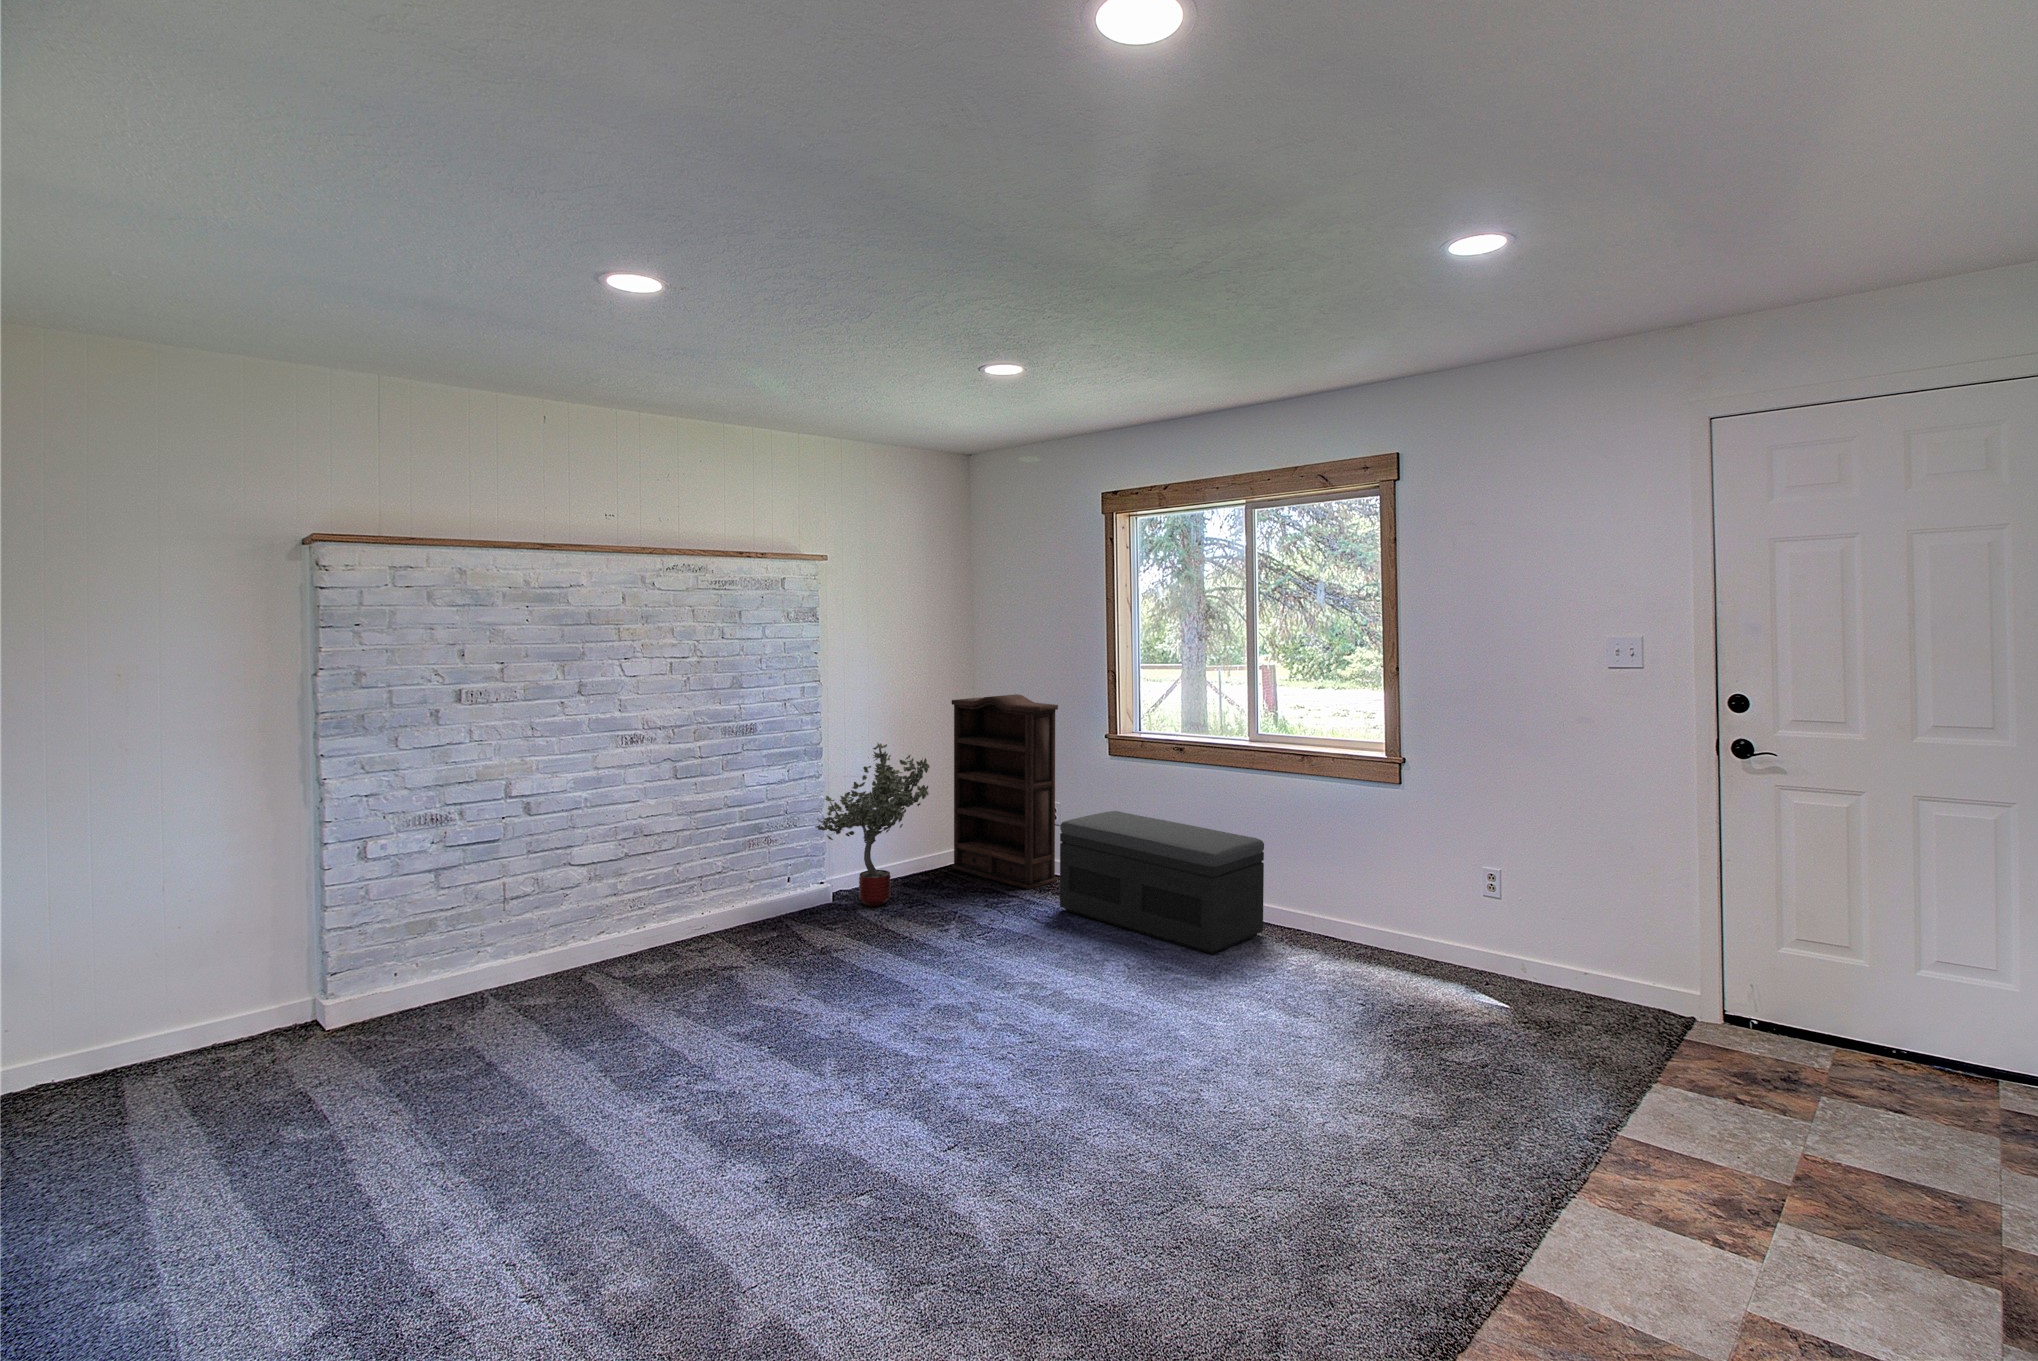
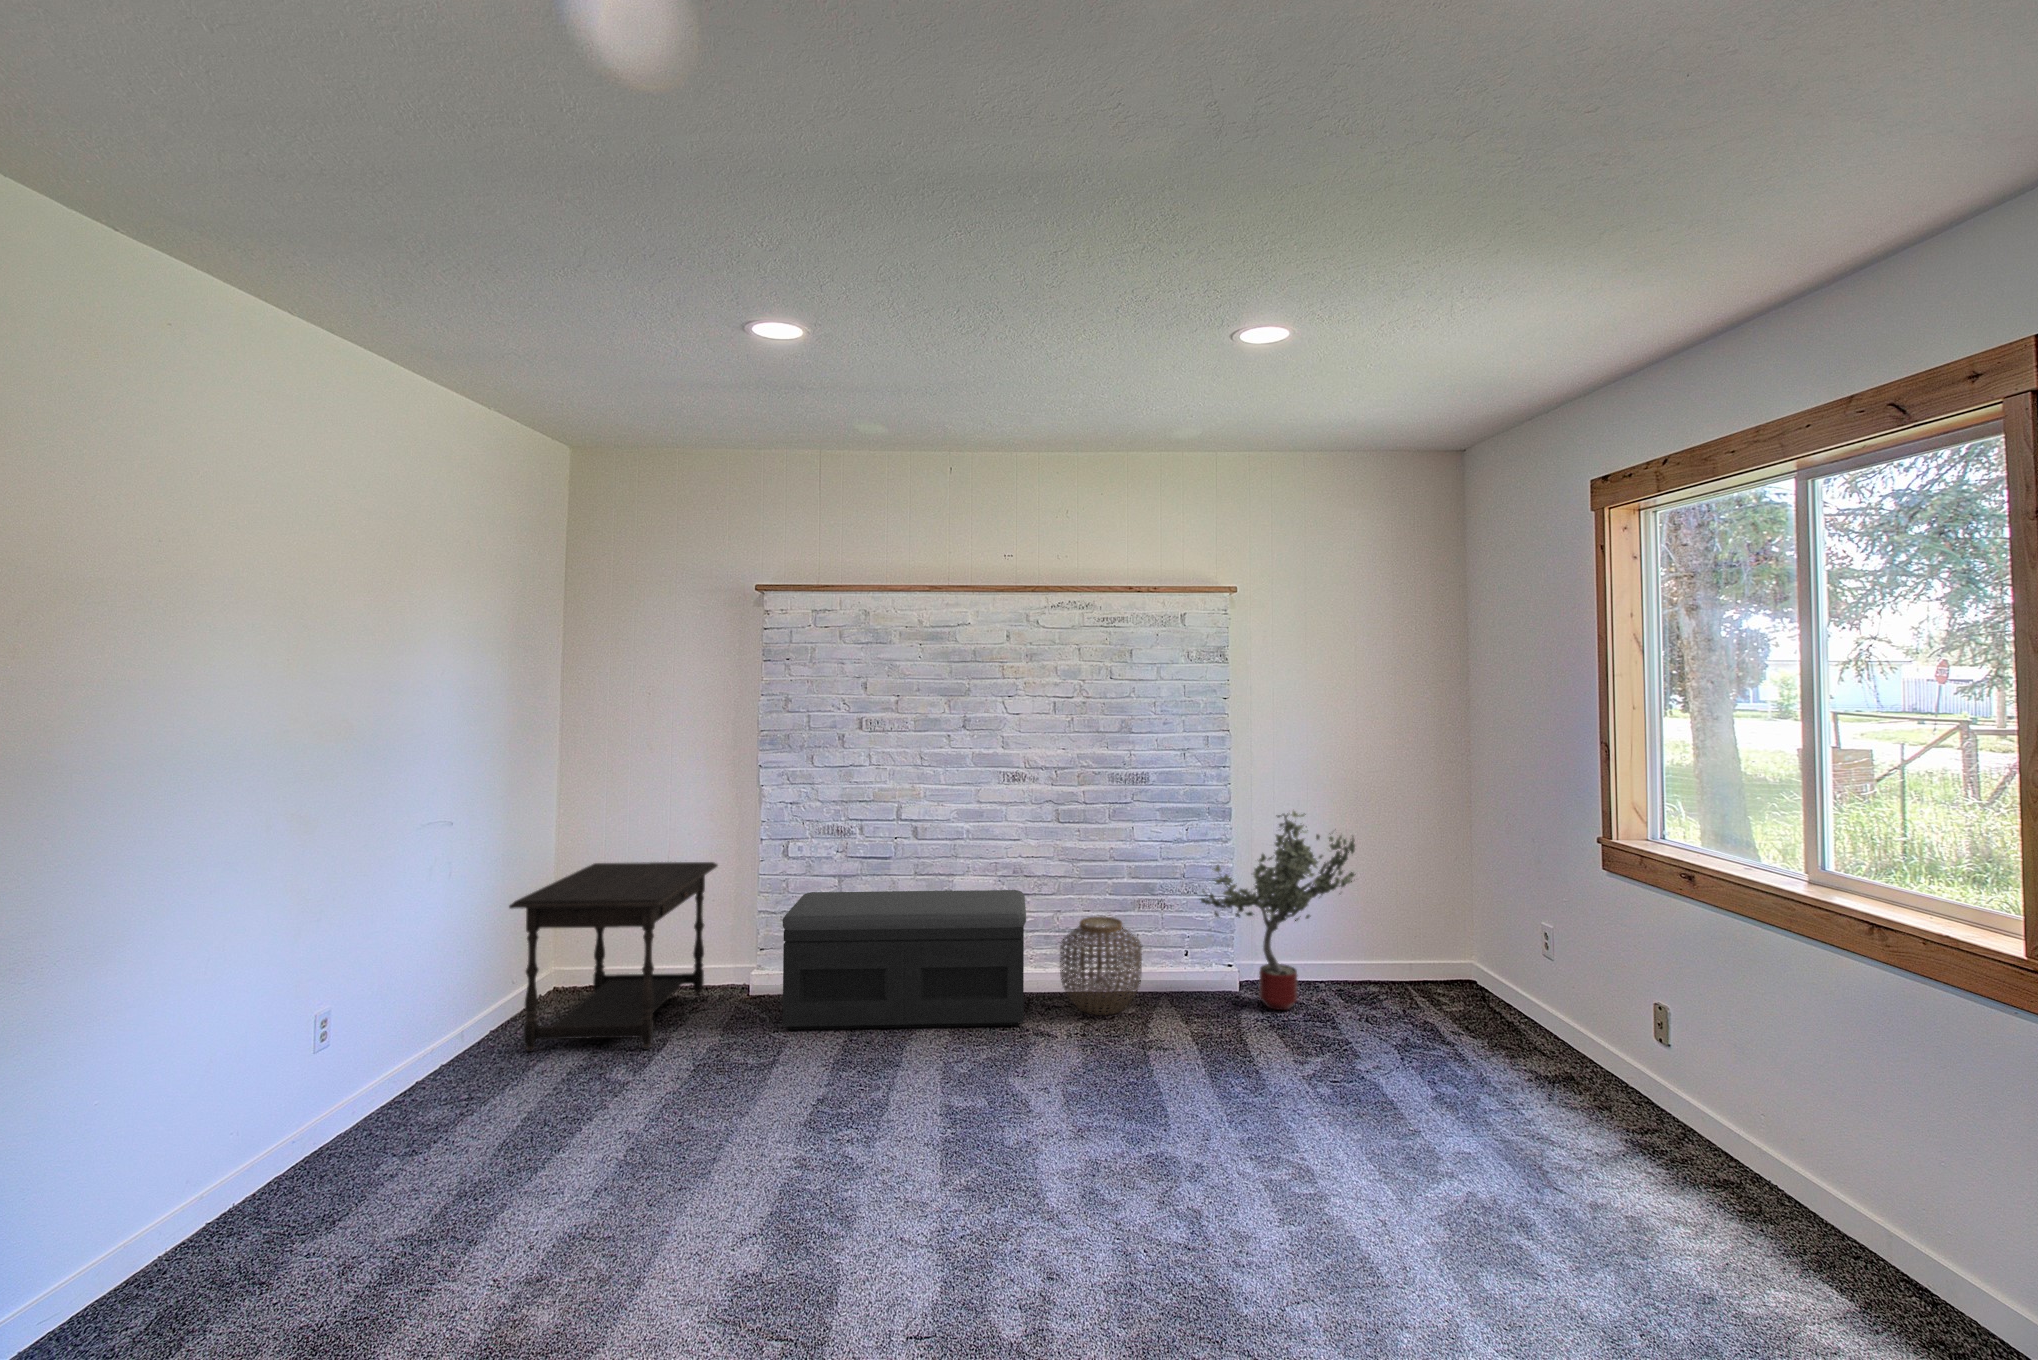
bookshelf: present [951,694,1058,889] -> none [1420,765,1549,1041]
storage bench: present [1060,811,1264,954] -> present [783,890,1026,1030]
woven basket: none [700,857,779,945] -> present [1060,916,1142,1015]
side table: none [30,882,308,1168] -> present [509,862,718,1052]

